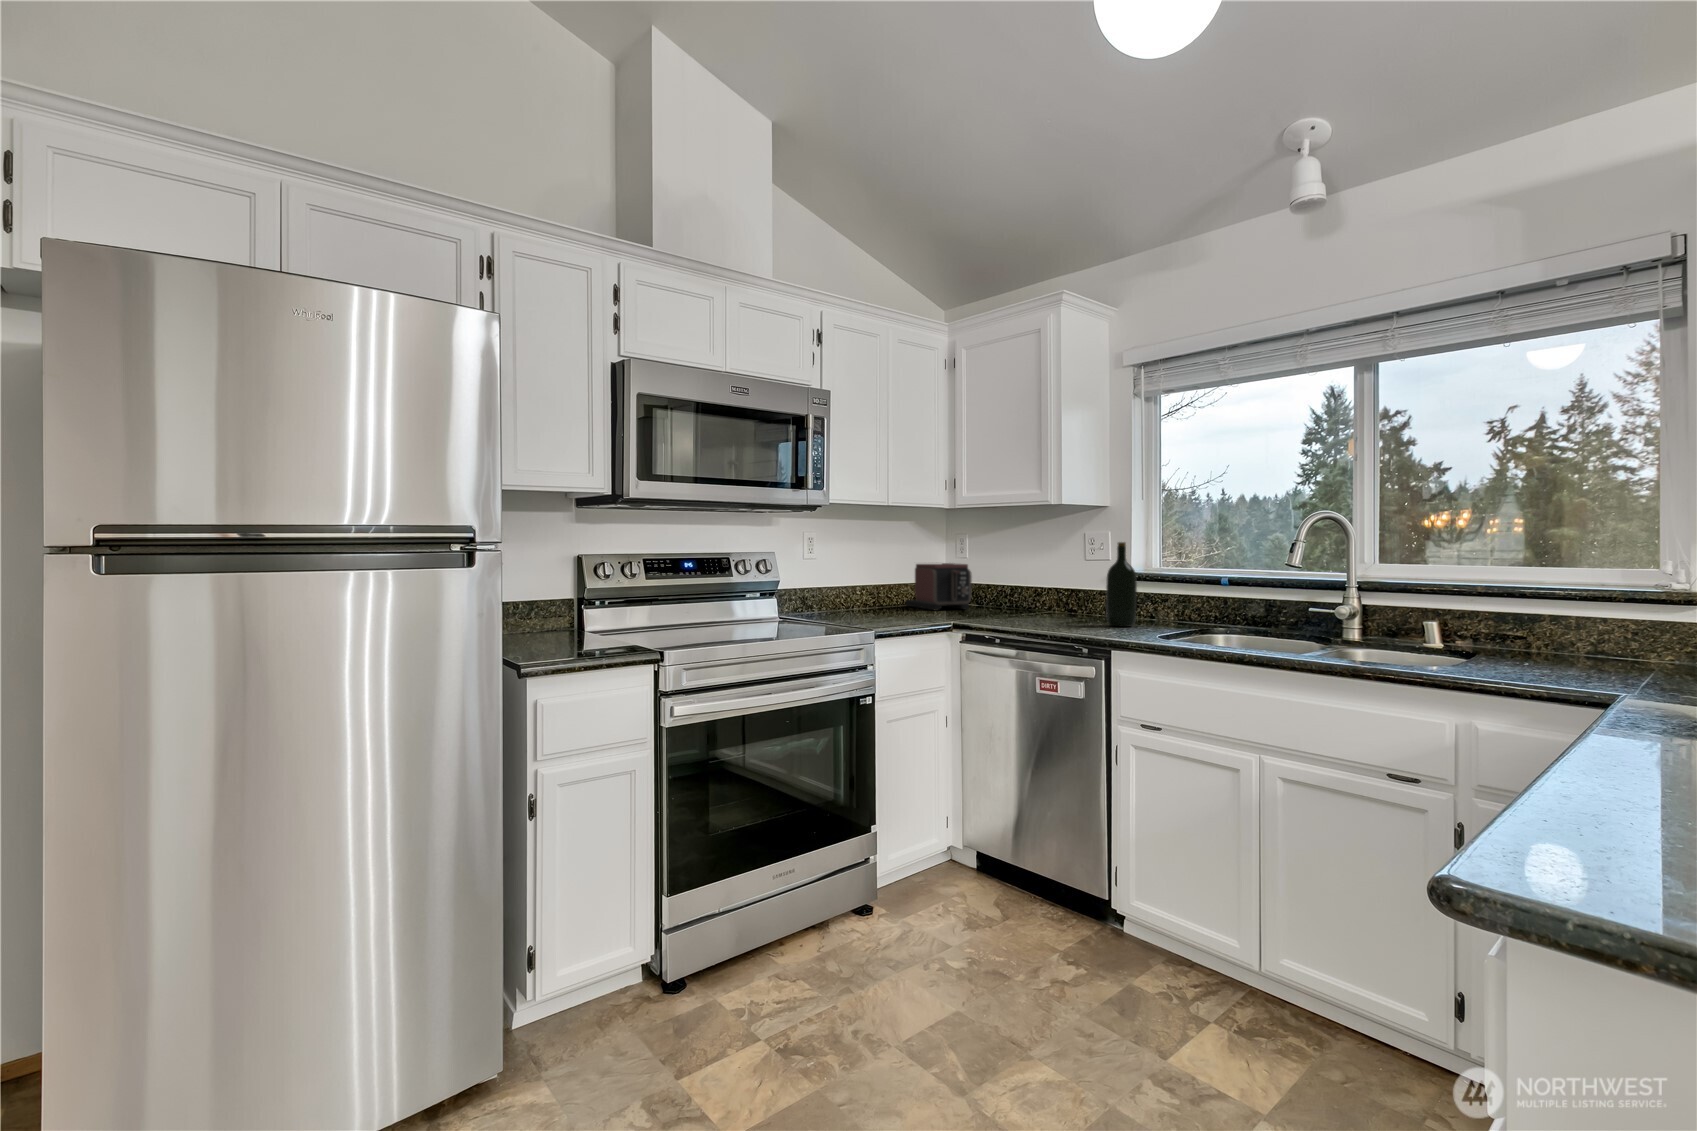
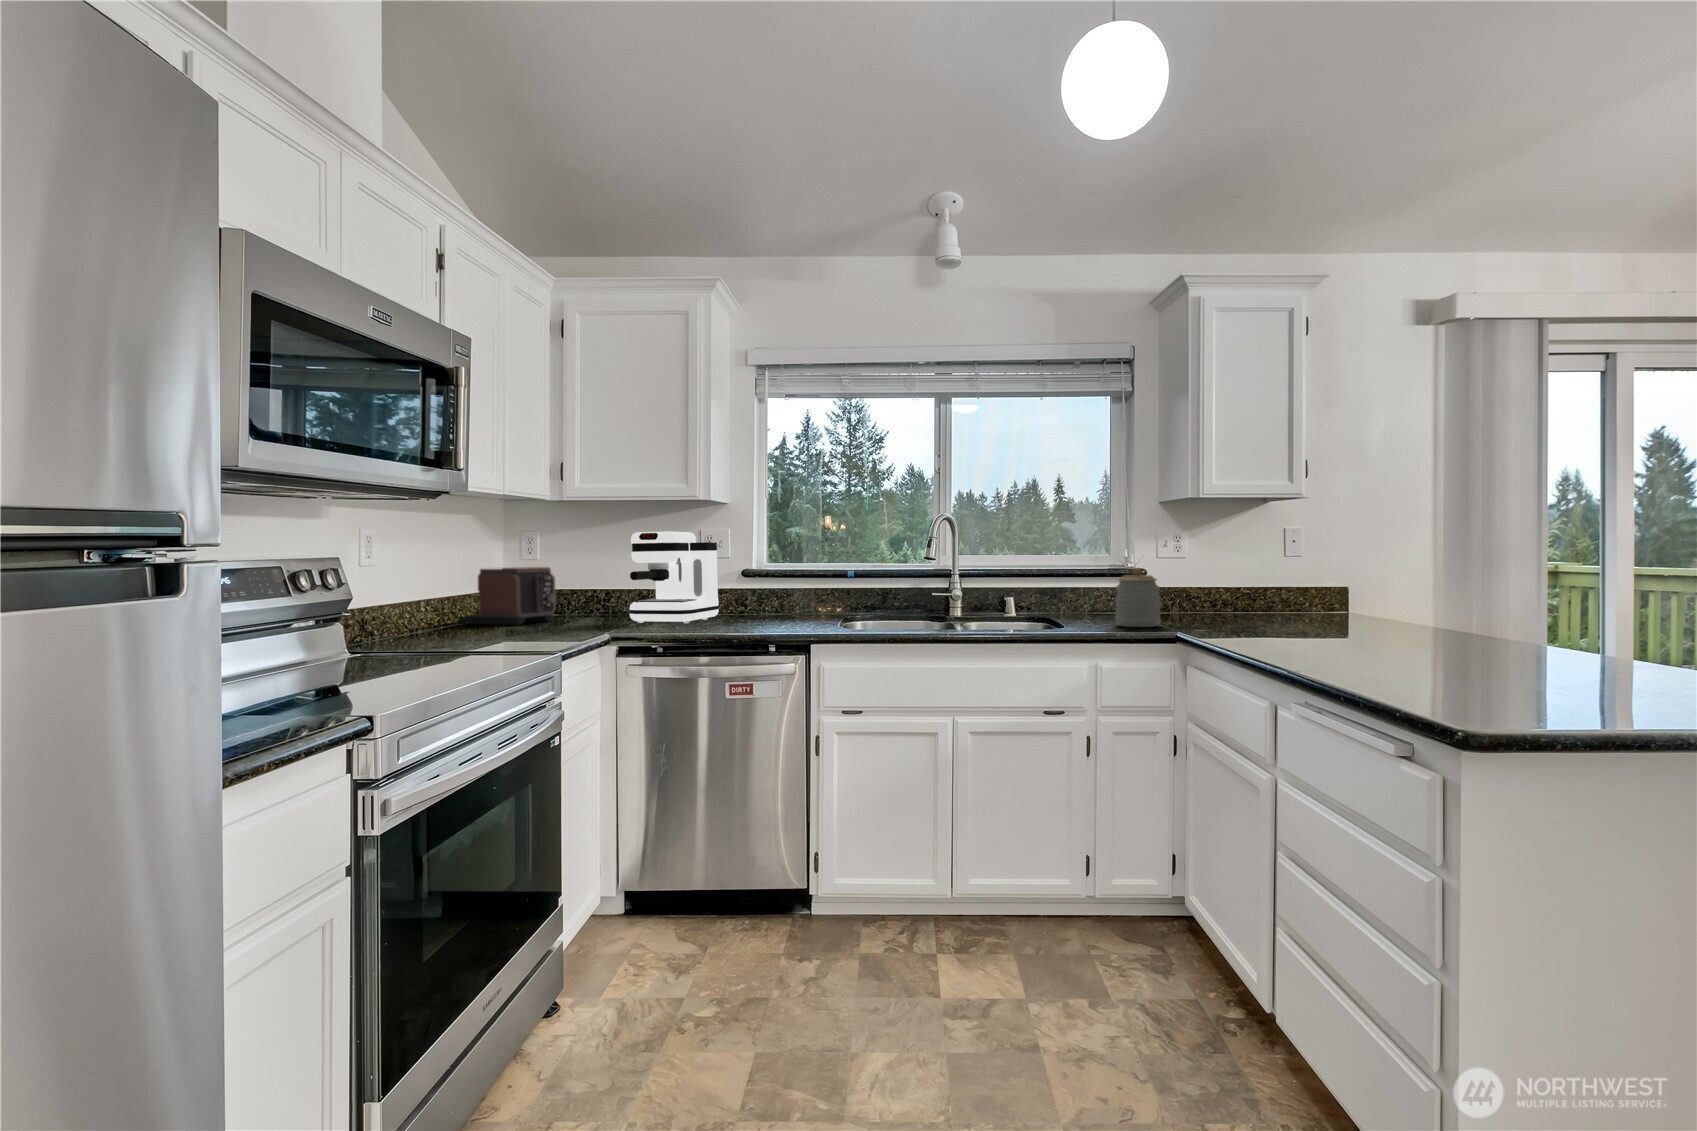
coffee maker: none [1000,536,1094,621] -> present [629,531,719,623]
wine bottle: present [1106,542,1137,627] -> none [751,538,780,622]
jar: none [1505,596,1586,681] -> present [1116,568,1160,627]

